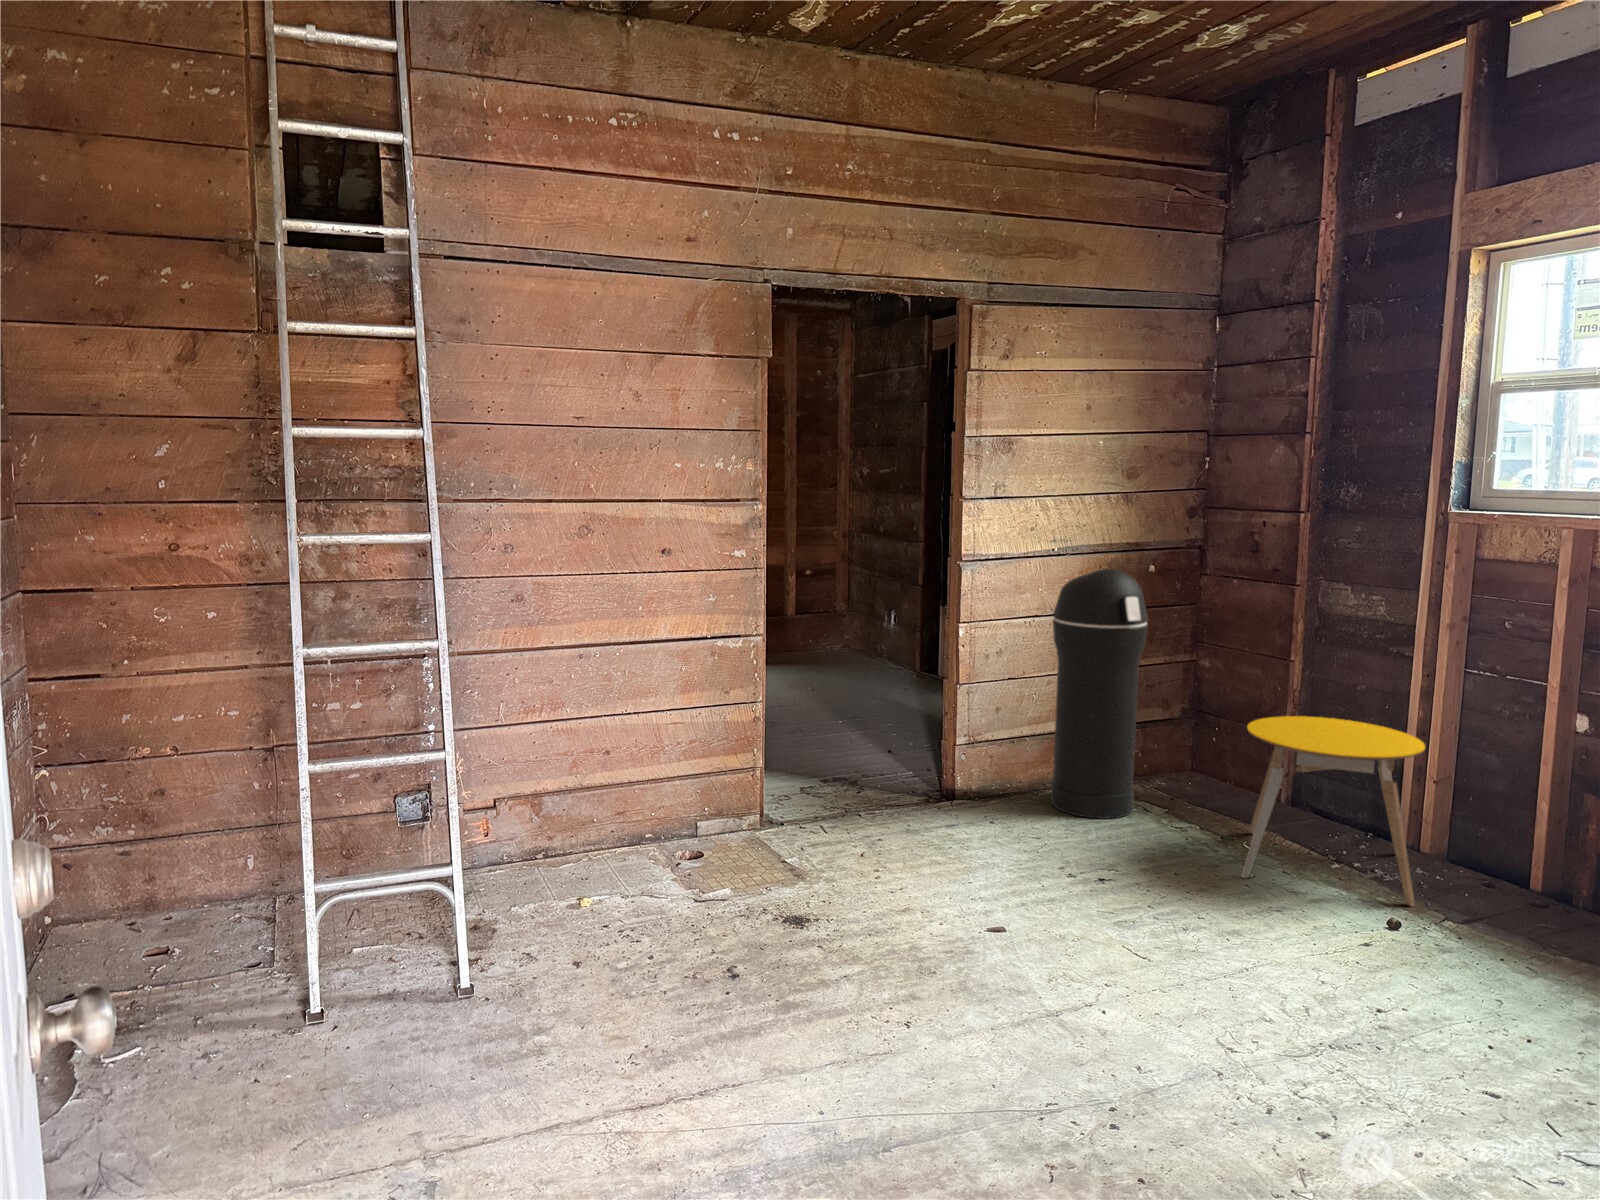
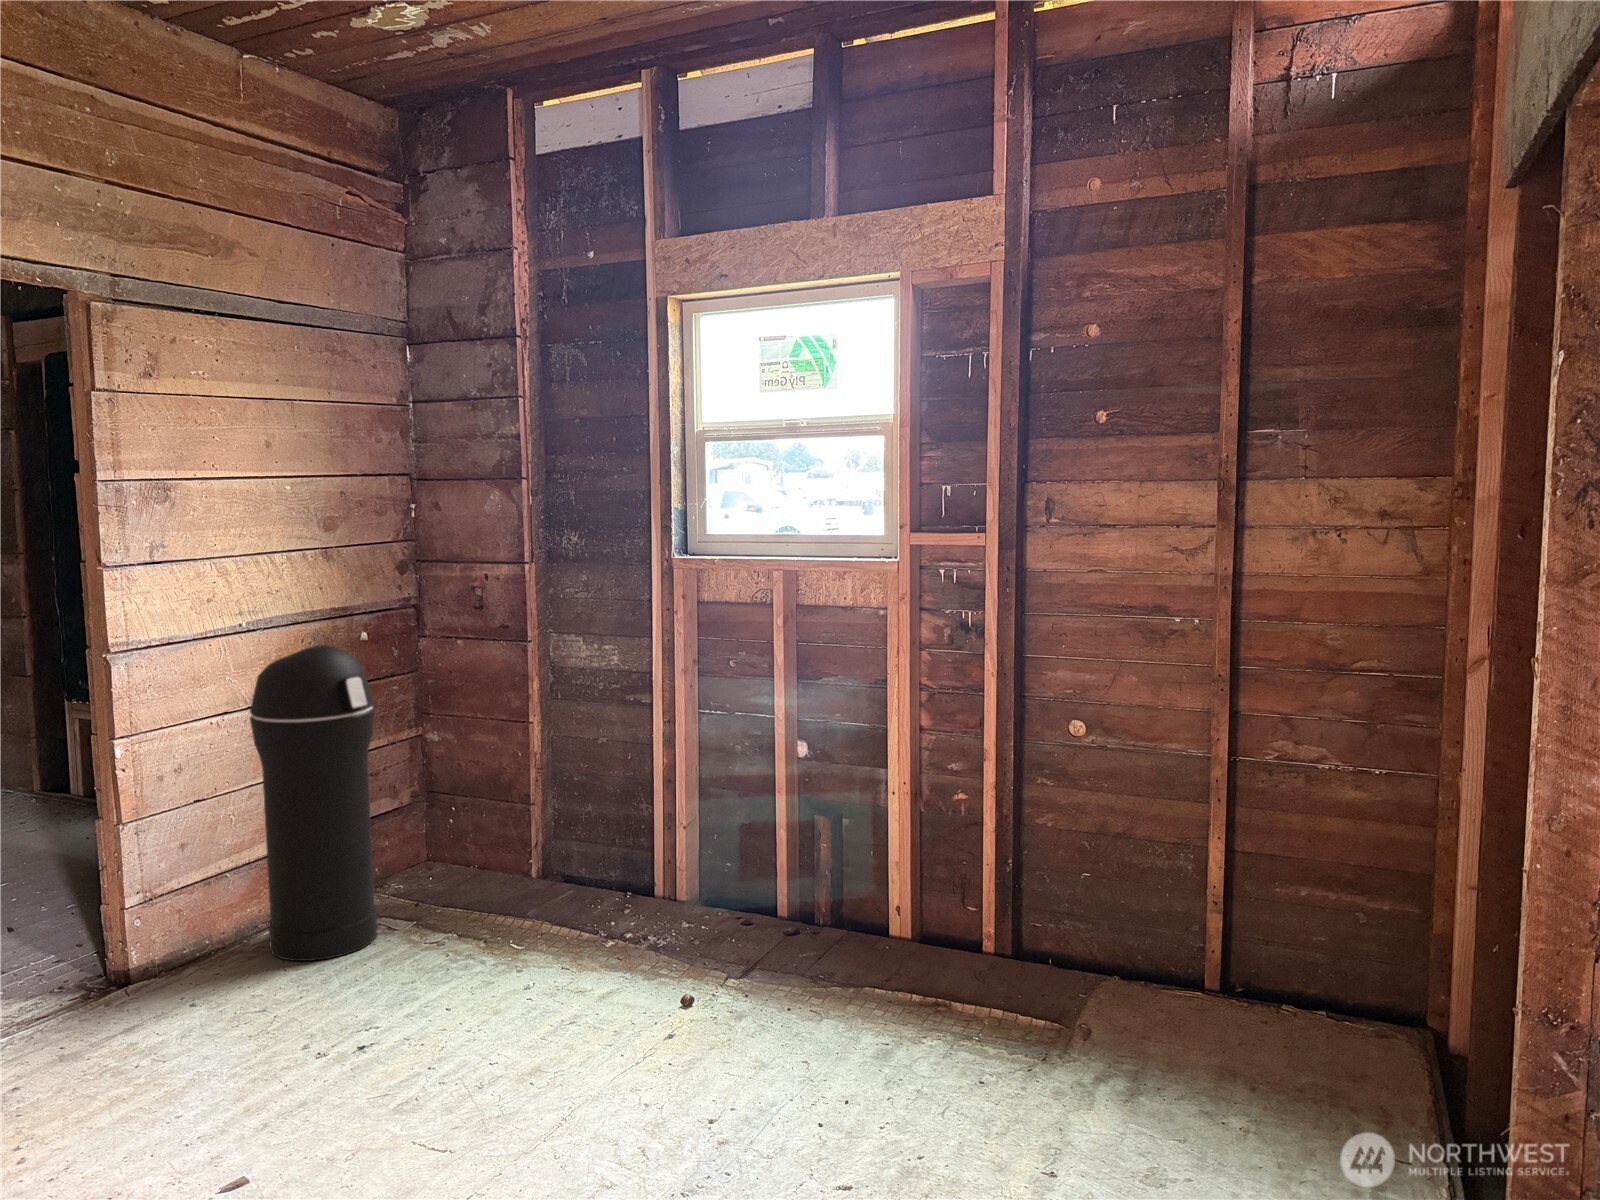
stool: present [1241,716,1425,907] -> none [505,781,690,986]

